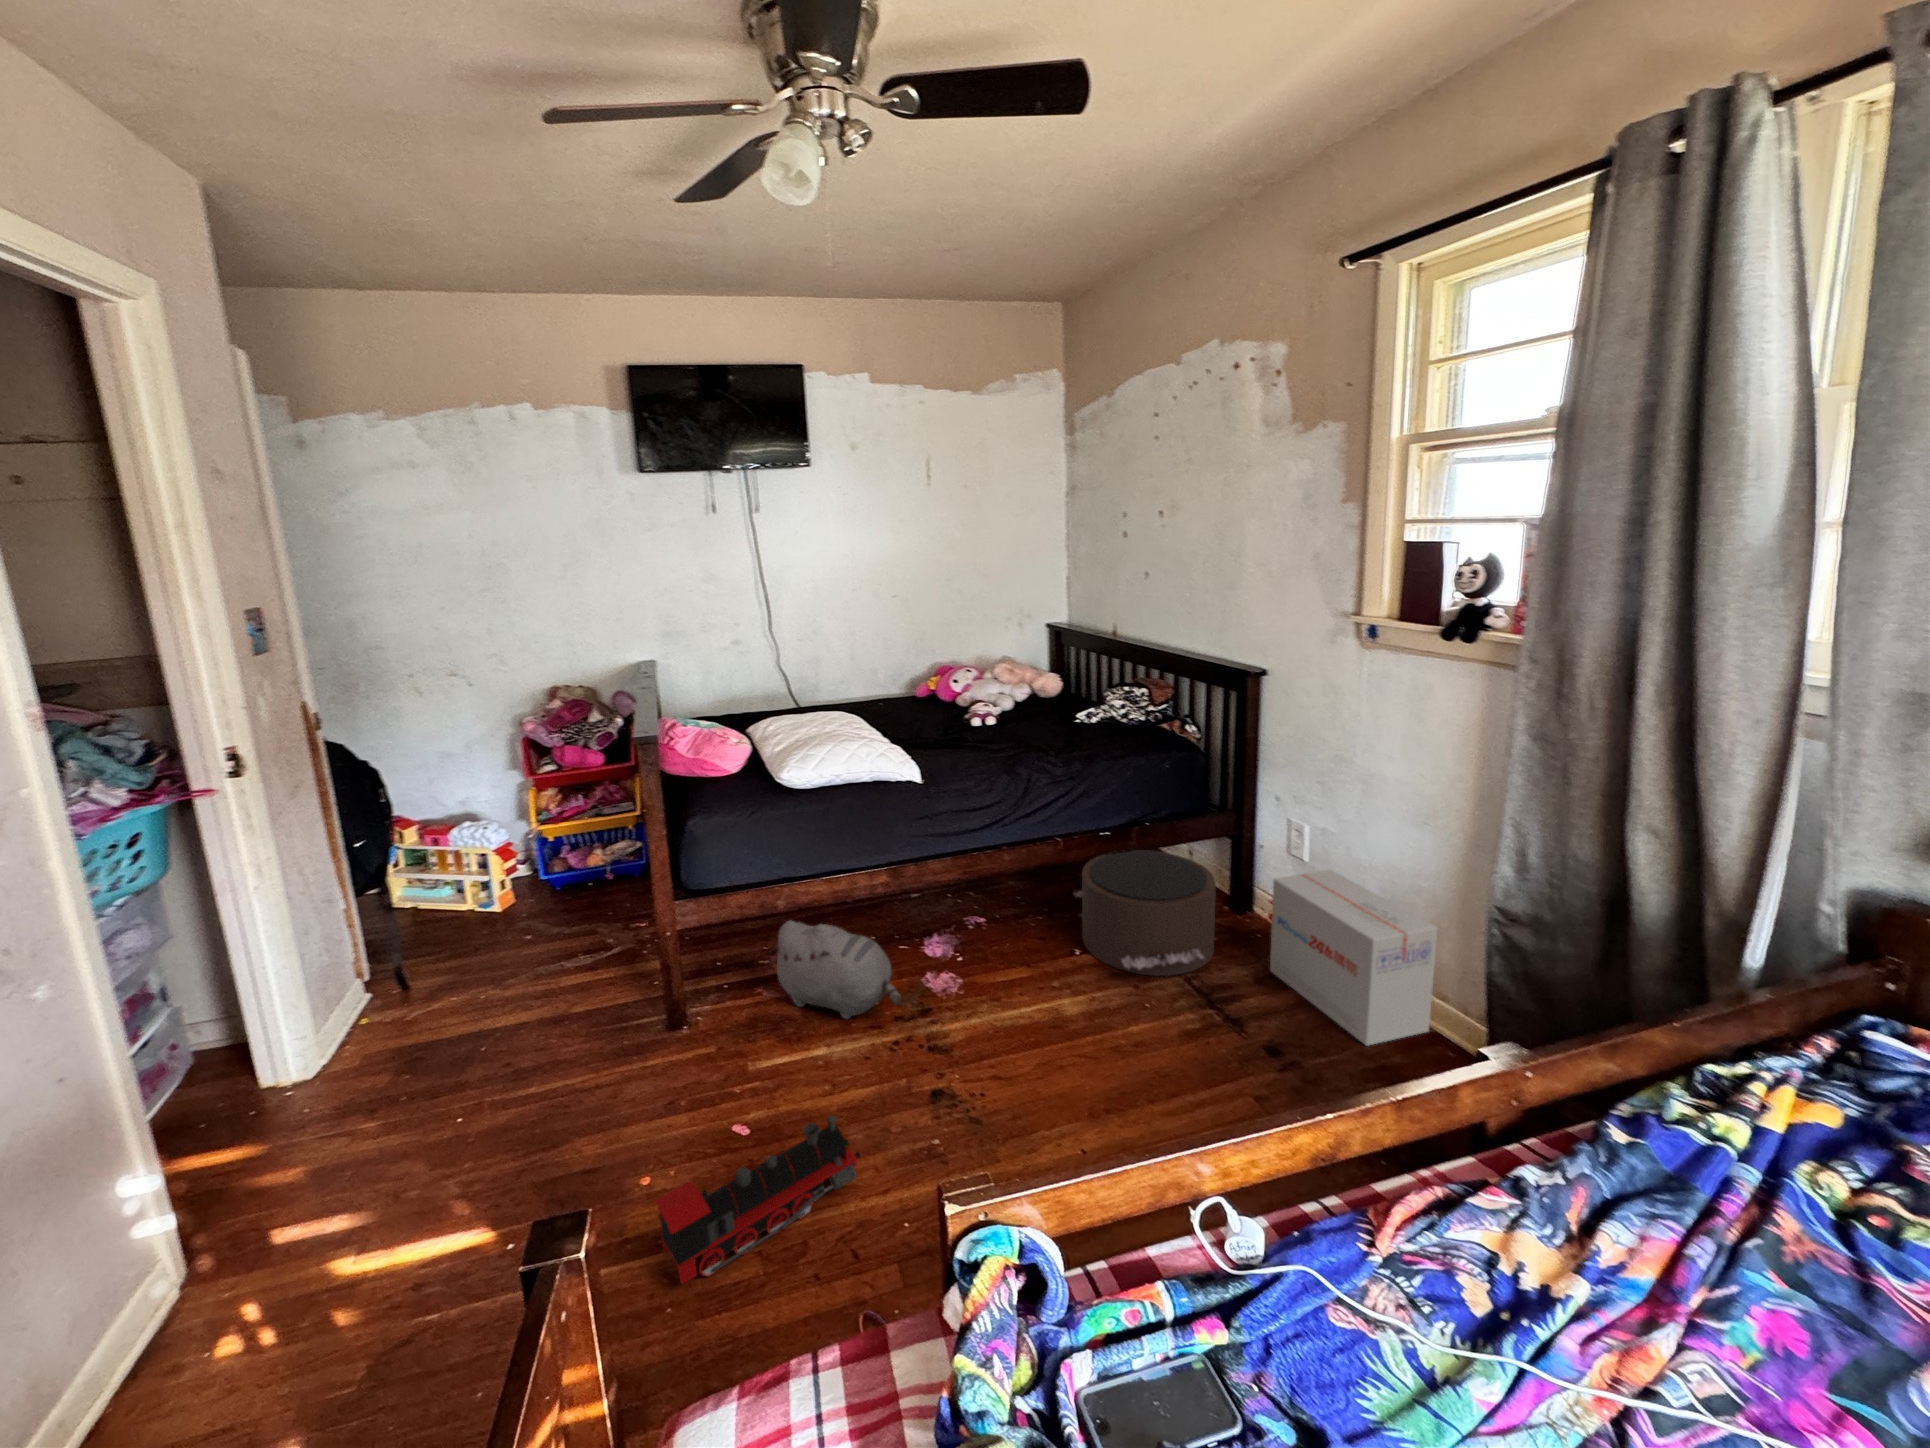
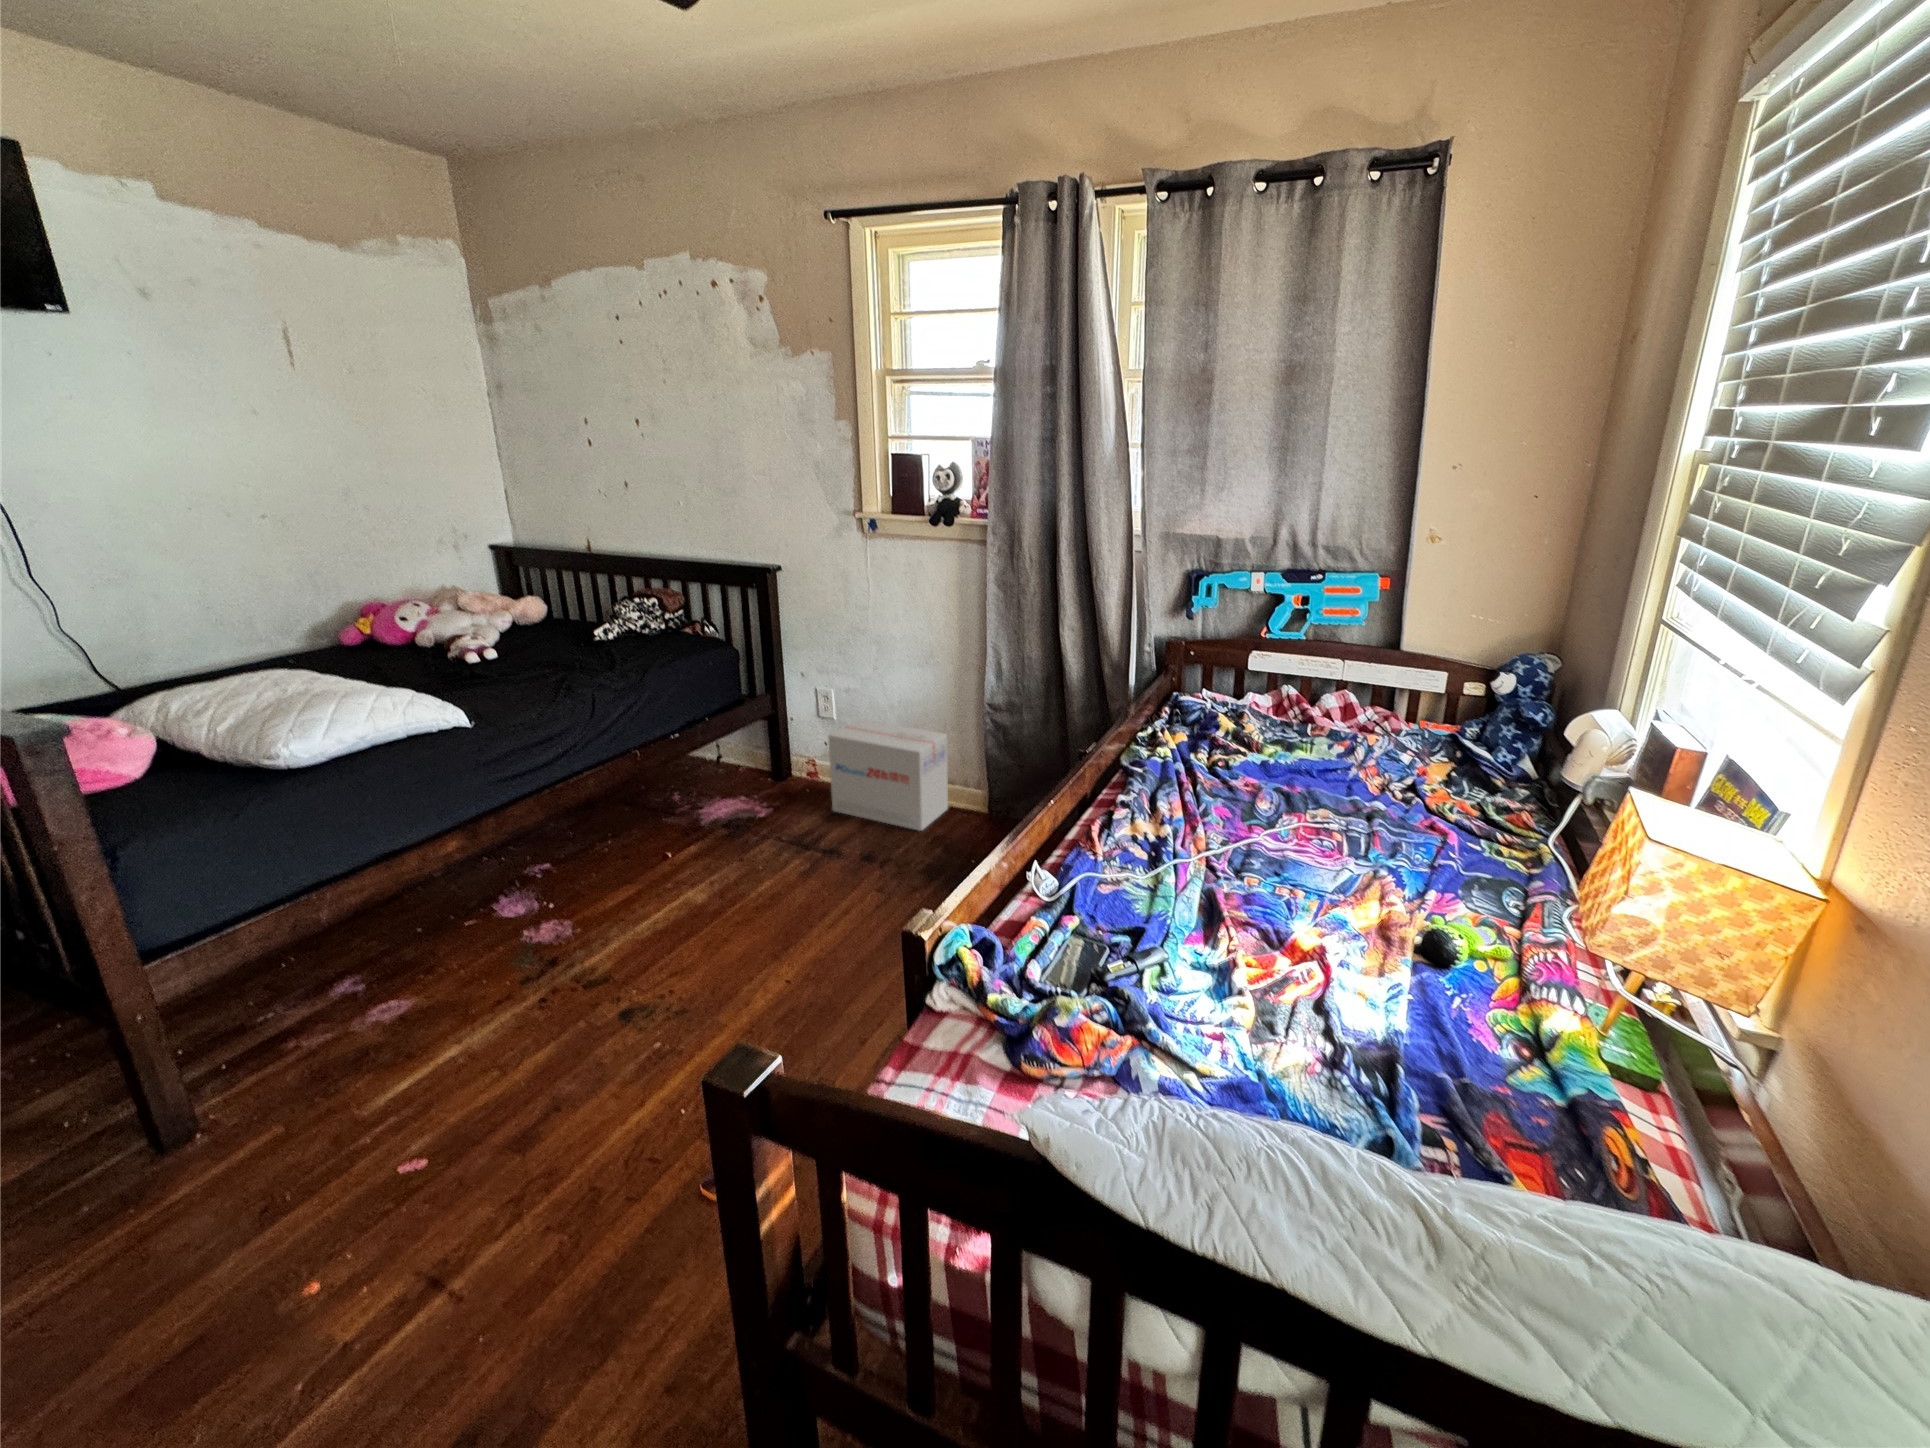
pouf: present [1074,850,1216,976] -> none [636,743,791,854]
plush toy: present [769,921,901,1019] -> none [312,910,540,1029]
toy train: present [654,1116,861,1284] -> none [422,1059,617,1296]

